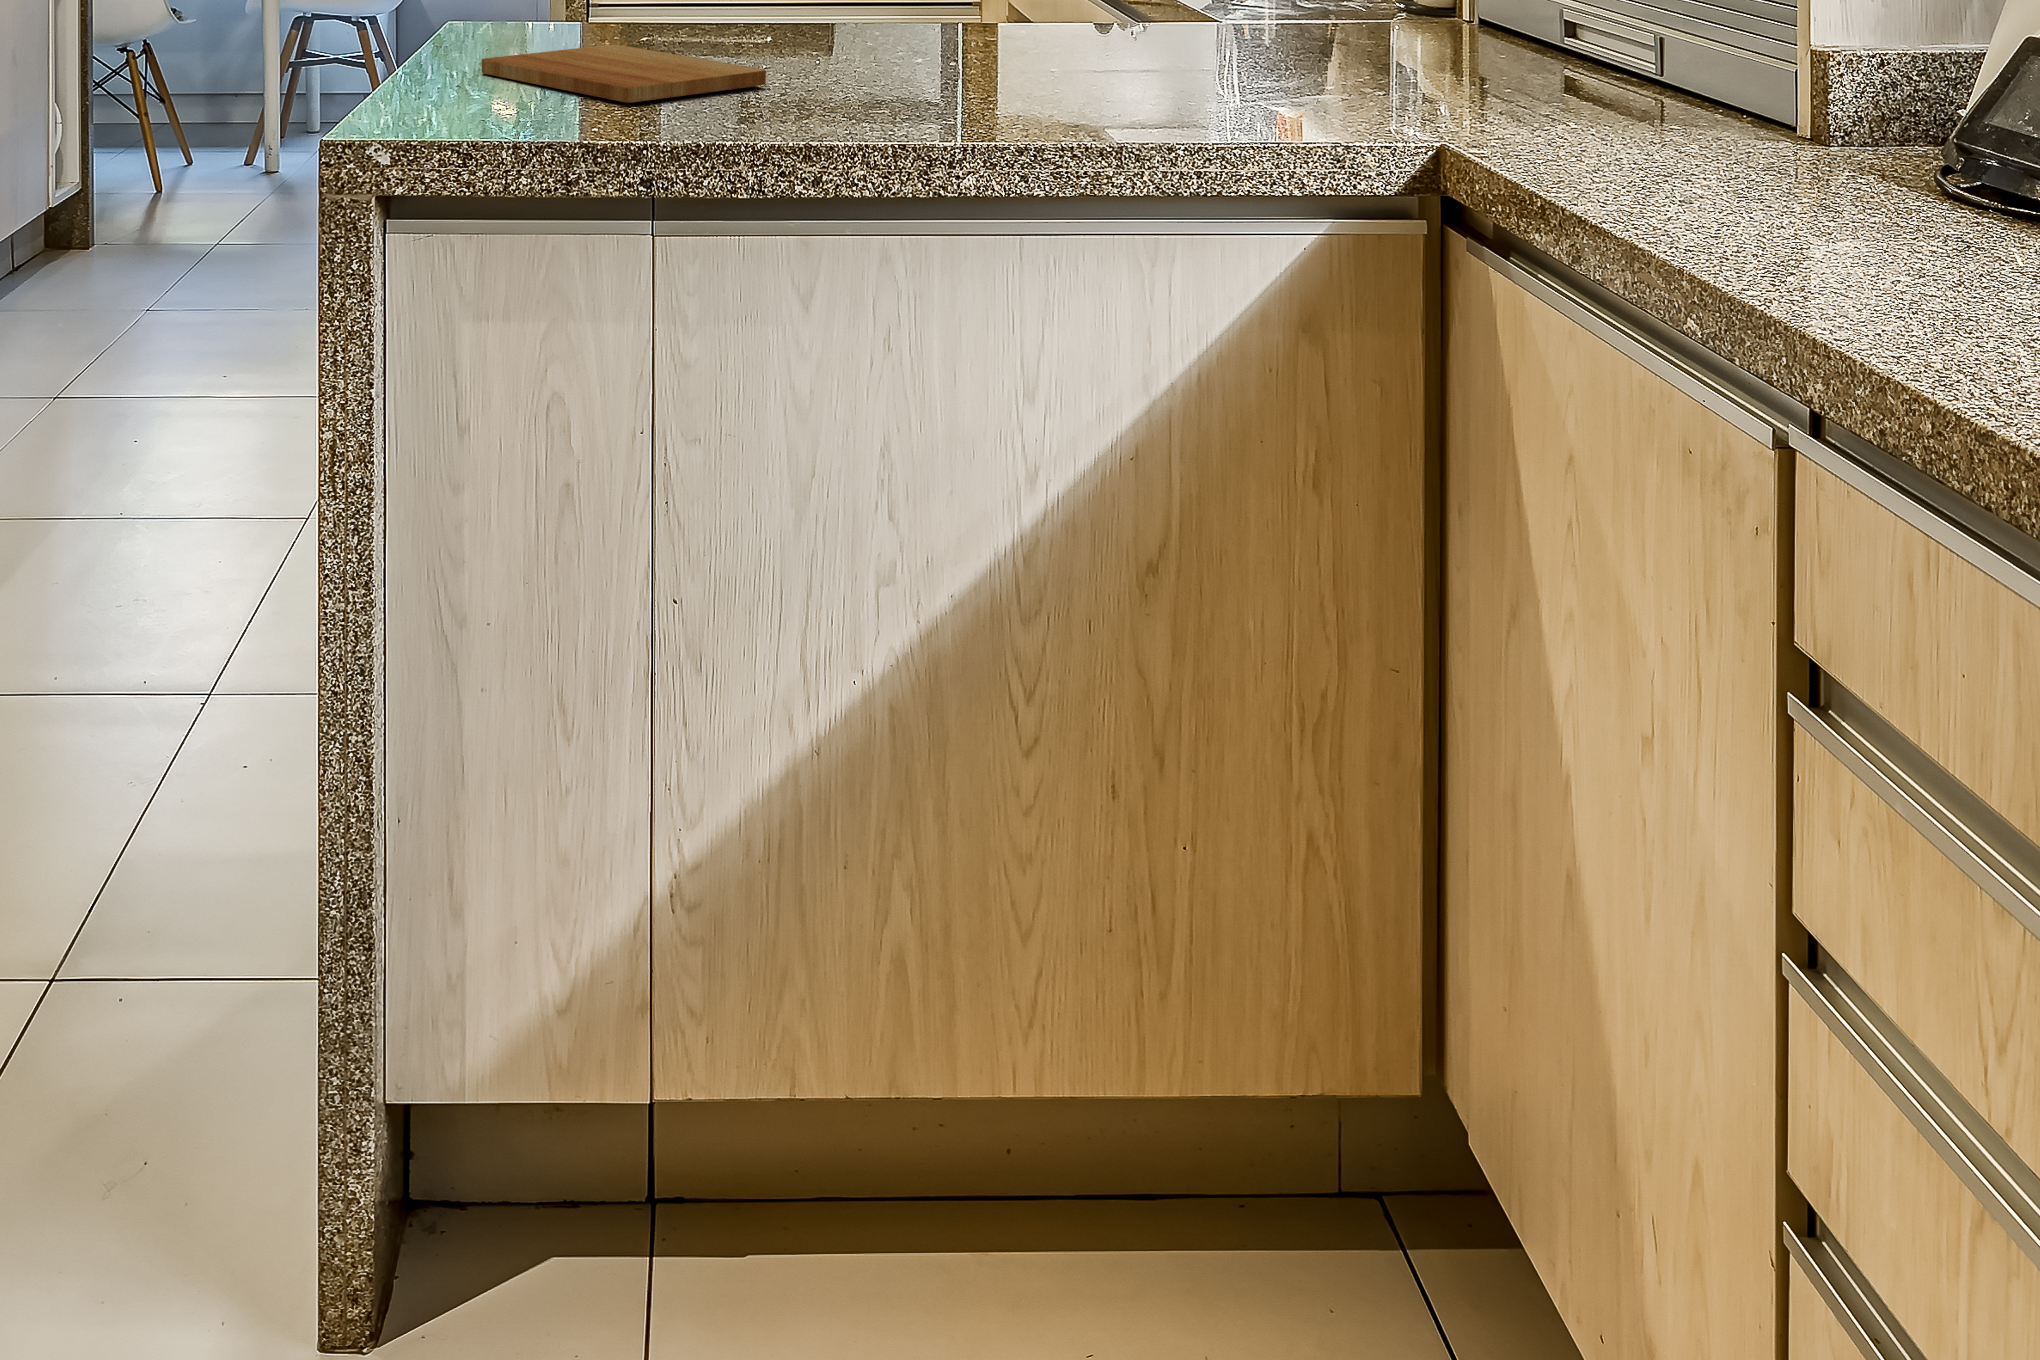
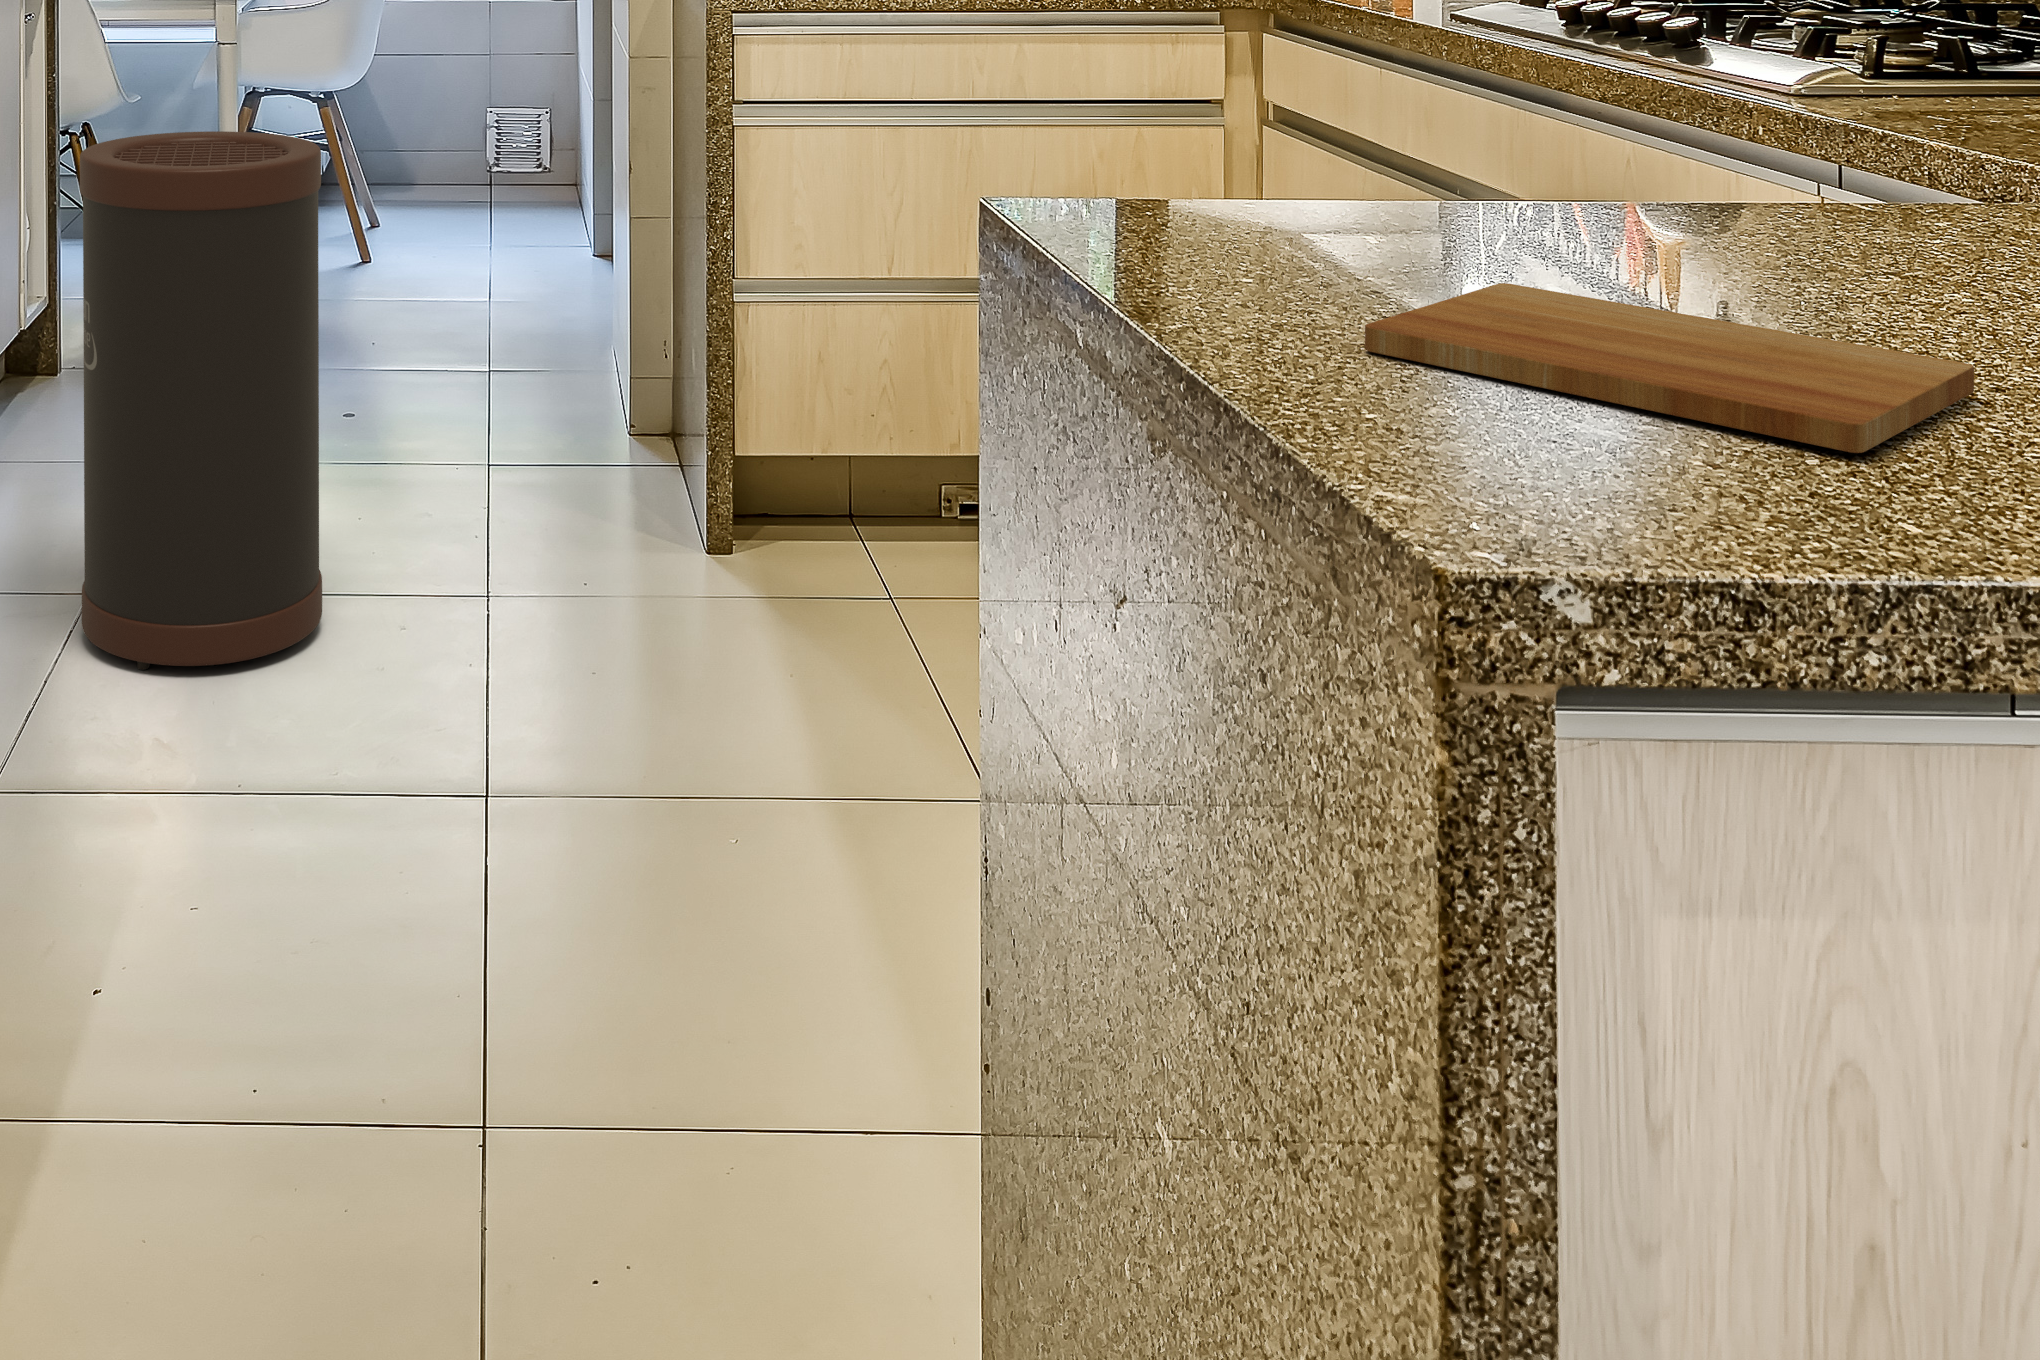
trash can: none [37,26,236,443] -> present [80,131,322,670]

